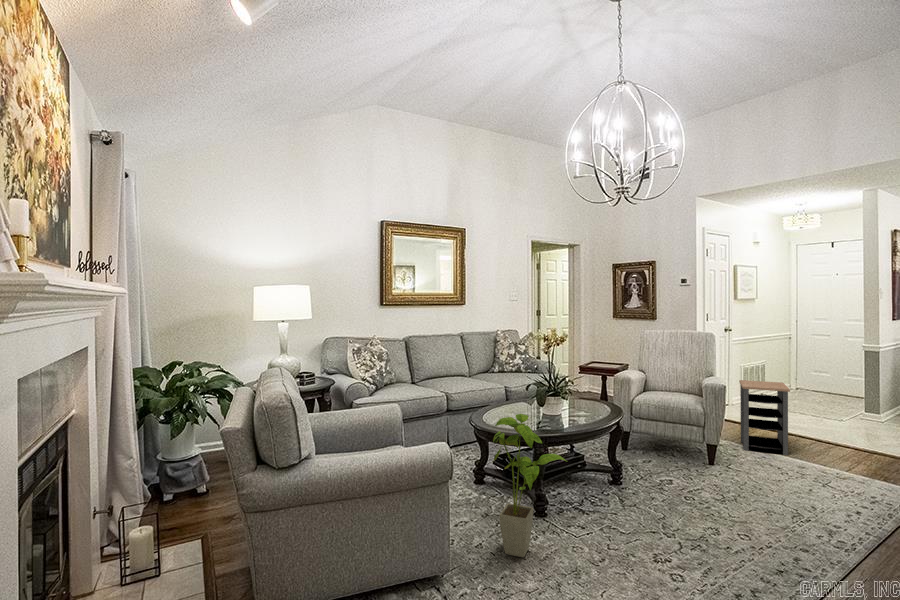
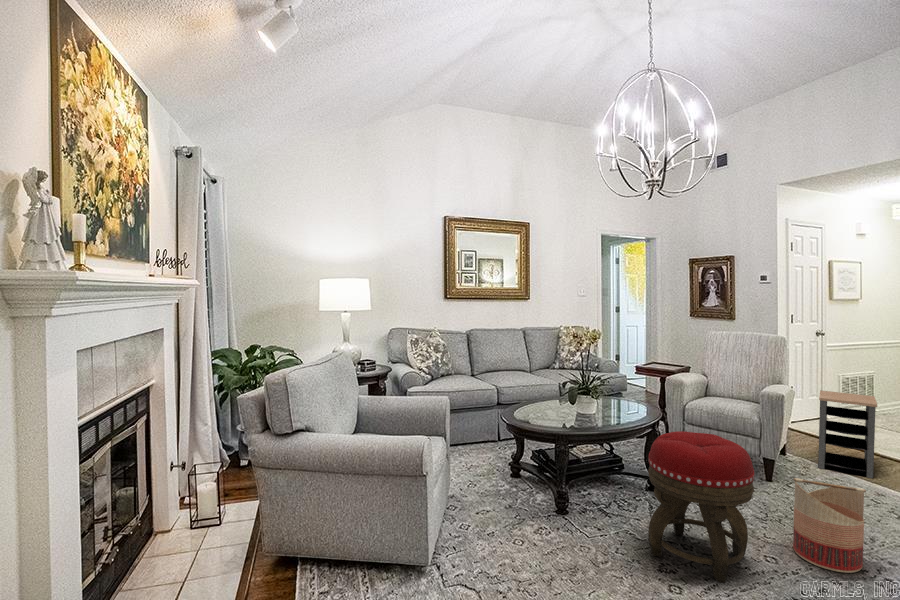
house plant: present [493,414,566,557] -> none [498,410,574,549]
footstool: none [632,425,730,565] -> present [648,431,754,583]
basket: none [753,460,813,541] -> present [793,478,866,573]

